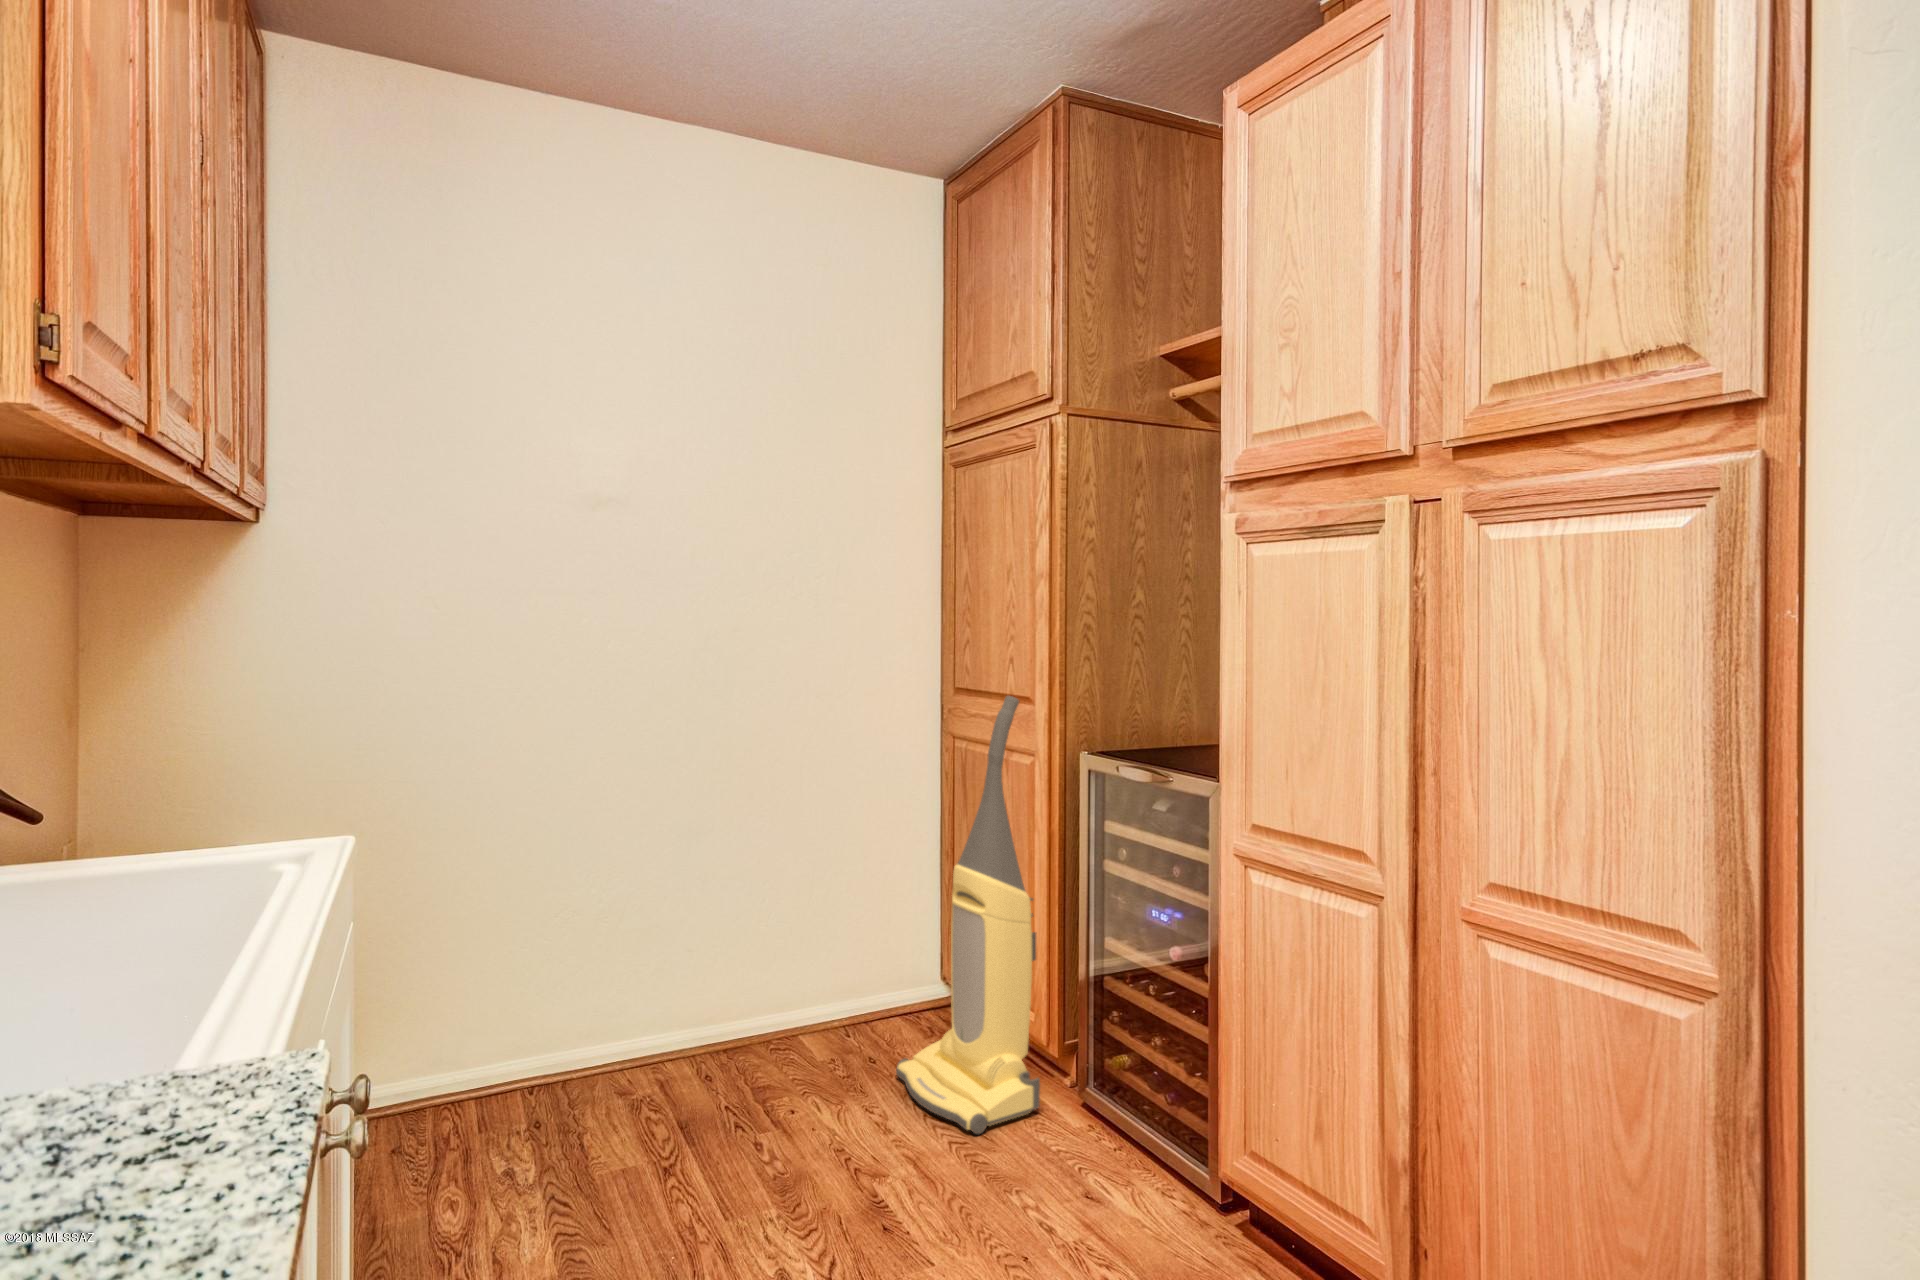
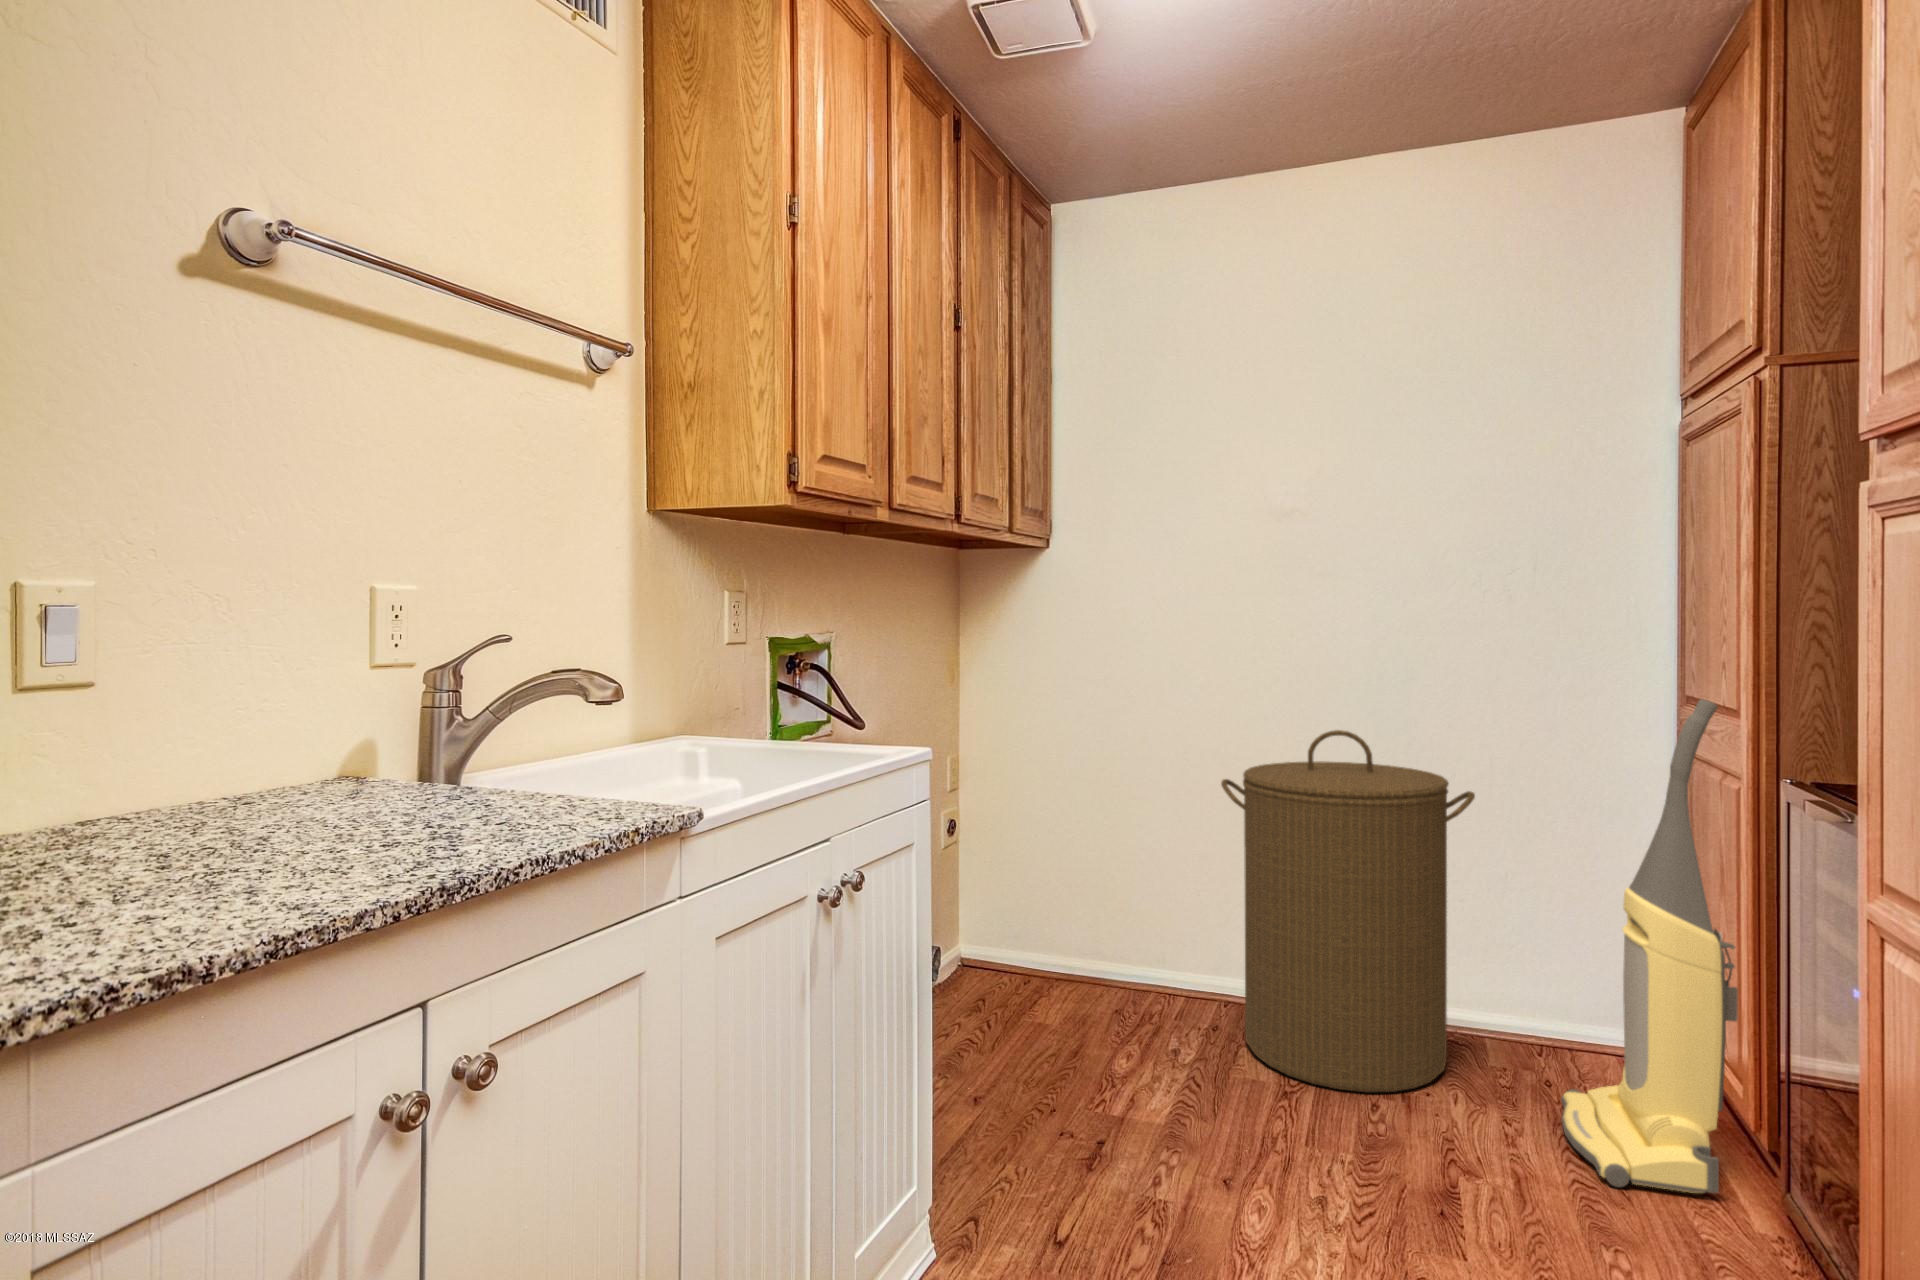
laundry hamper: none [550,746,815,1148] -> present [1221,730,1475,1092]

